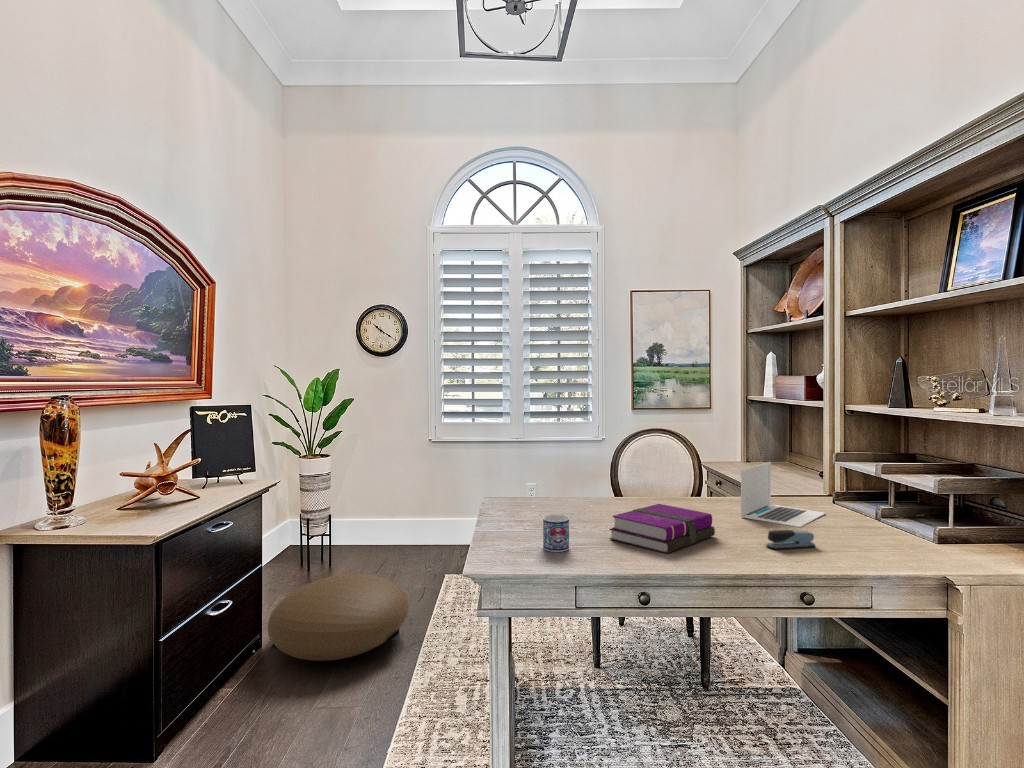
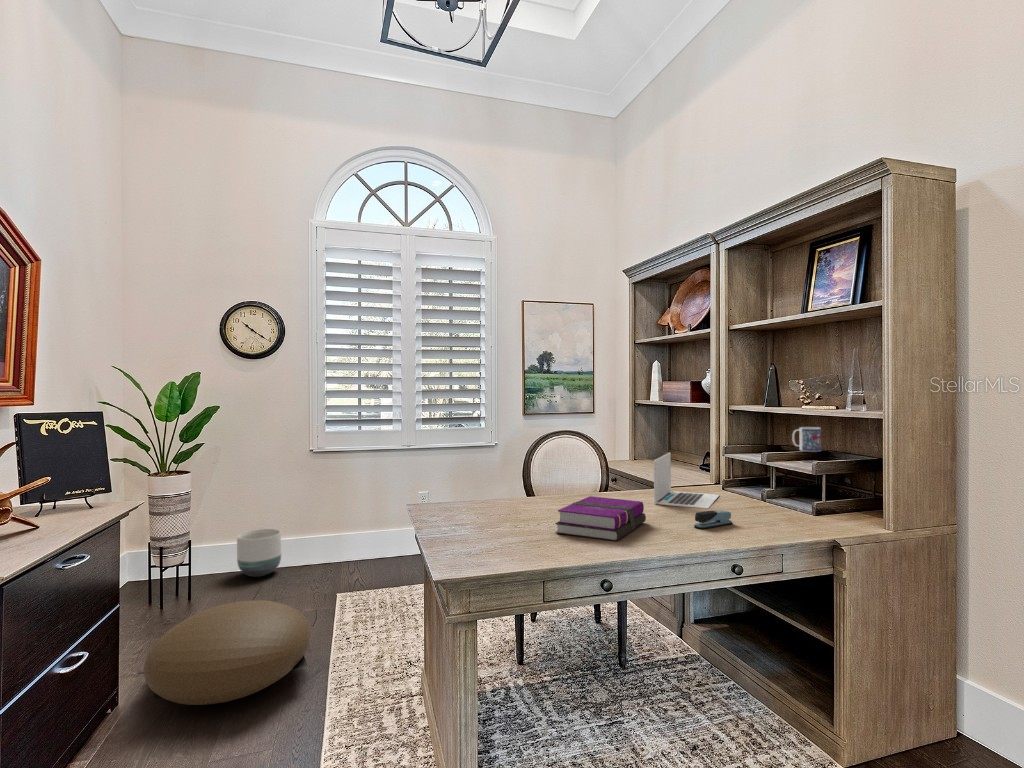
planter: none [371,510,409,553] -> present [237,529,281,577]
mug: present [543,515,569,552] -> present [792,427,821,452]

